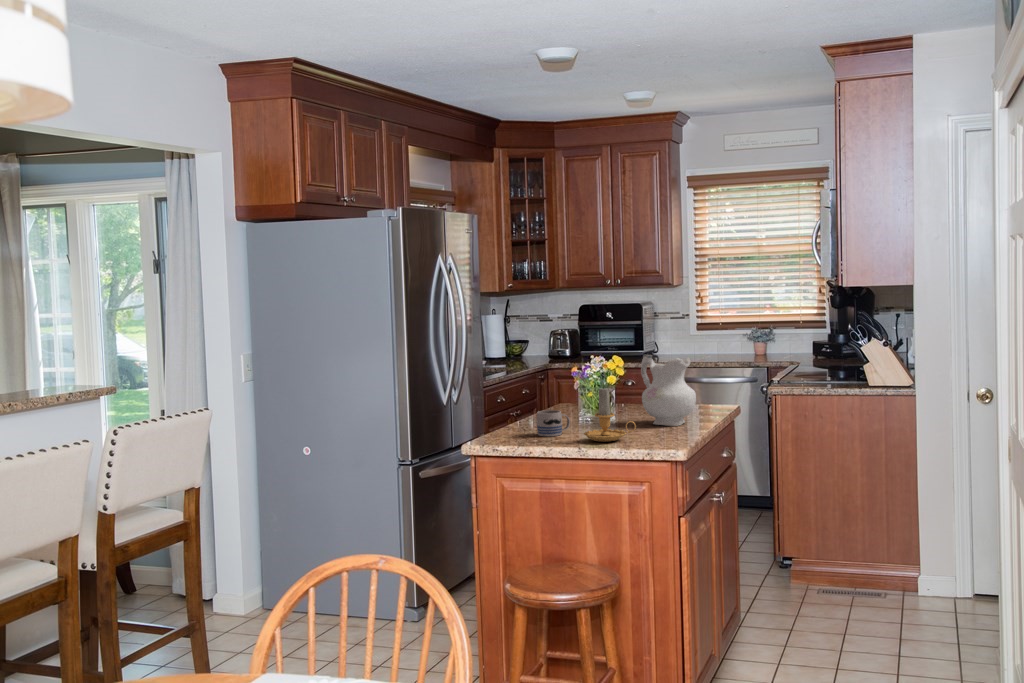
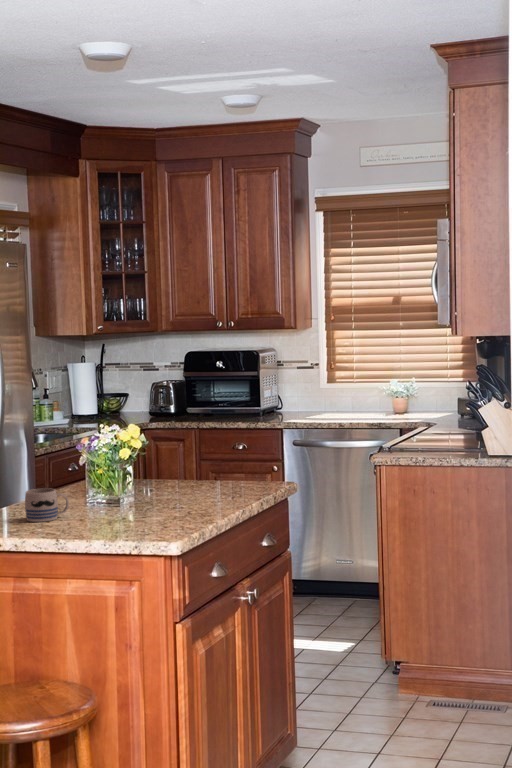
ceramic pitcher: present [641,355,696,426] -> none [166,418,232,508]
candle: present [584,388,636,442] -> none [71,459,136,530]

